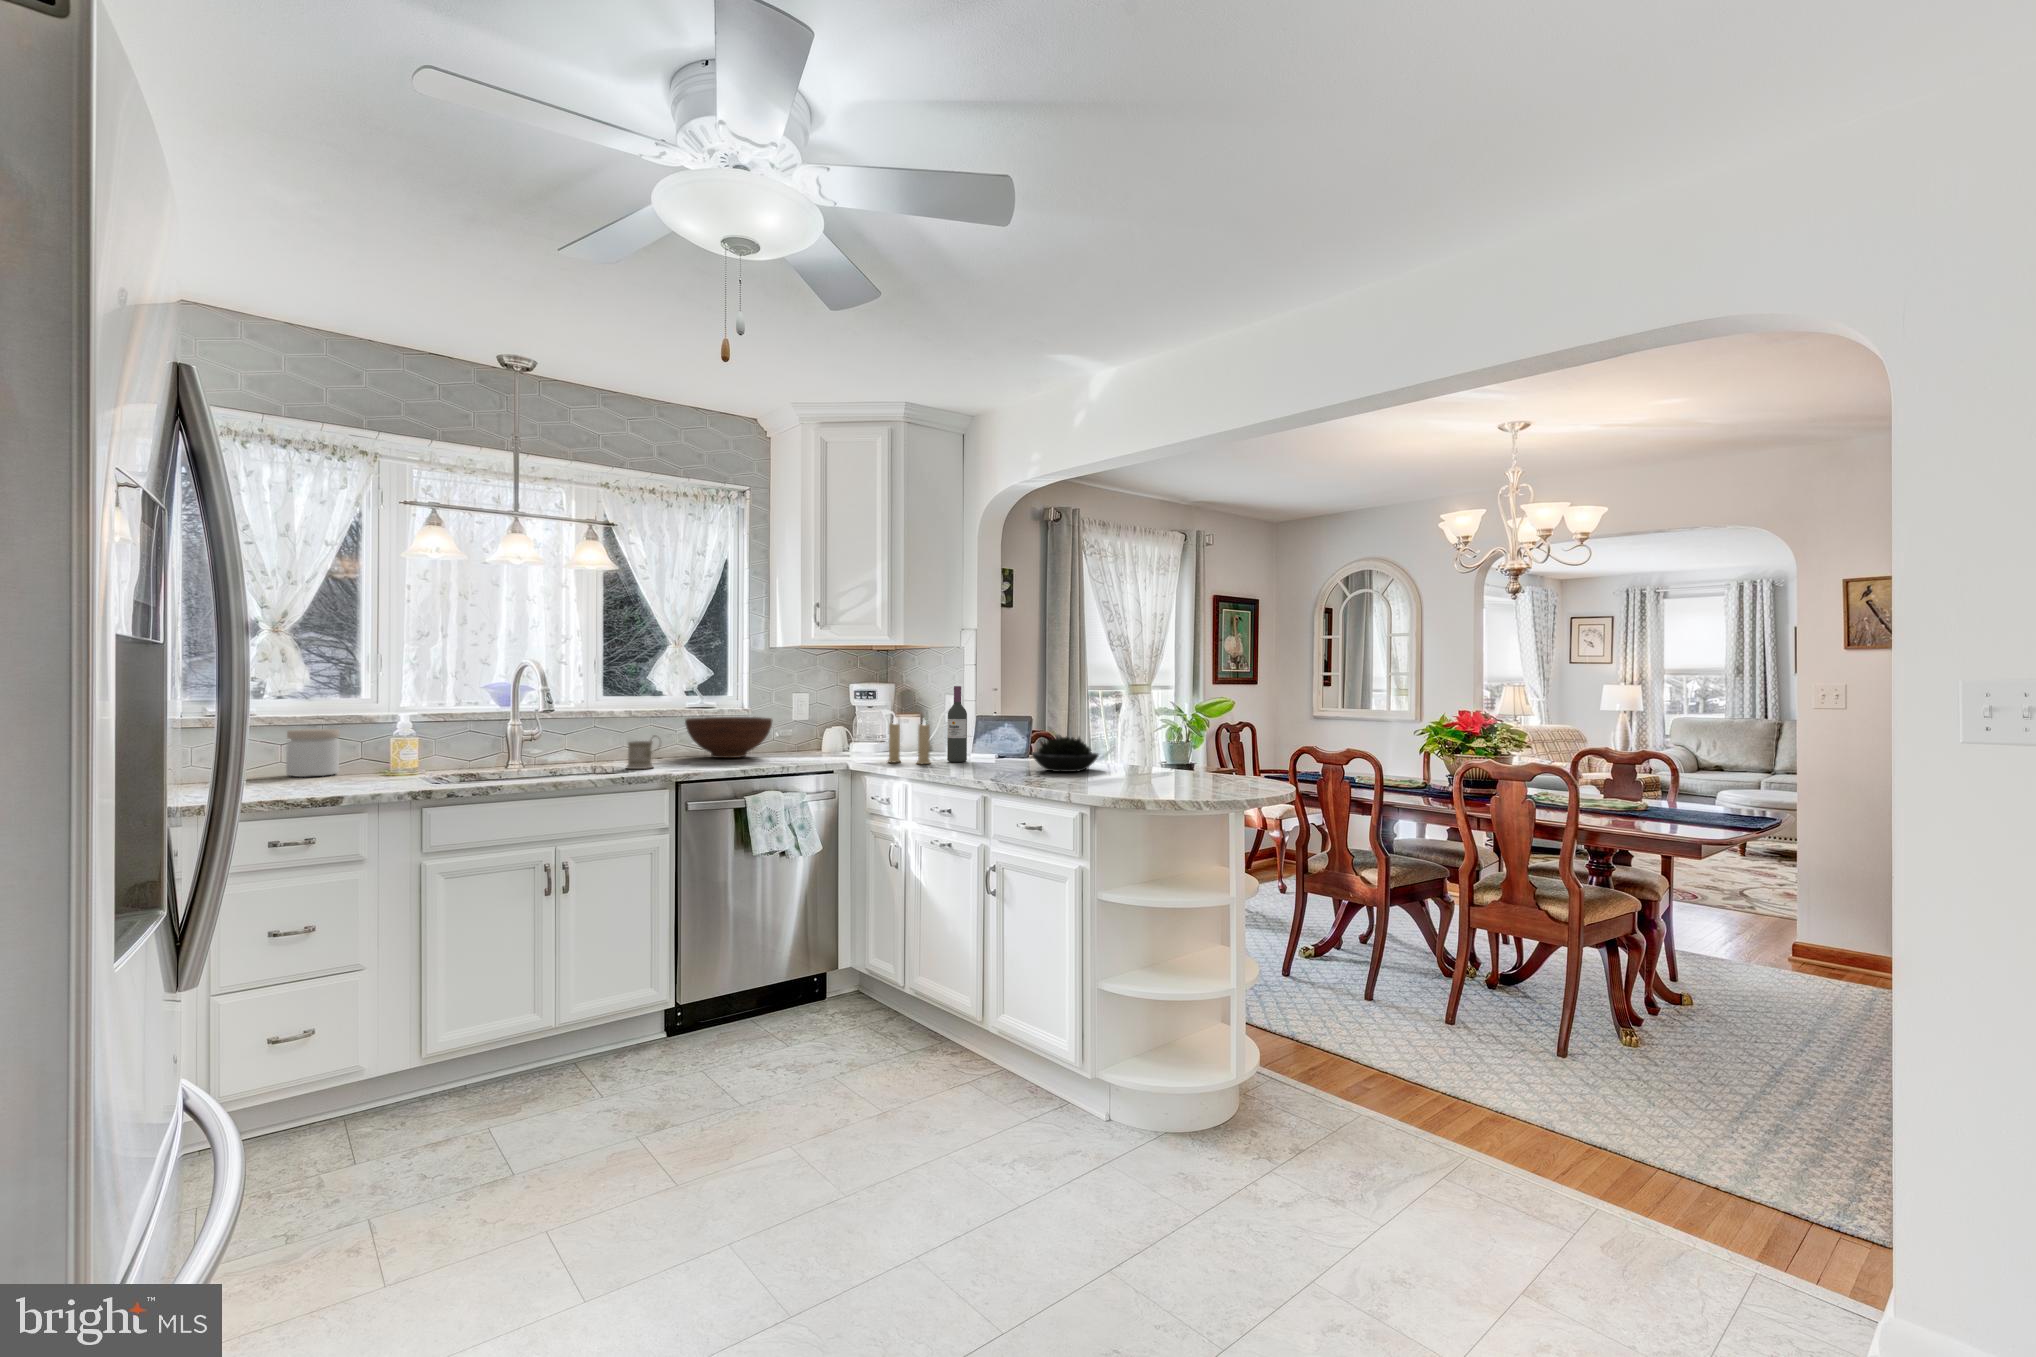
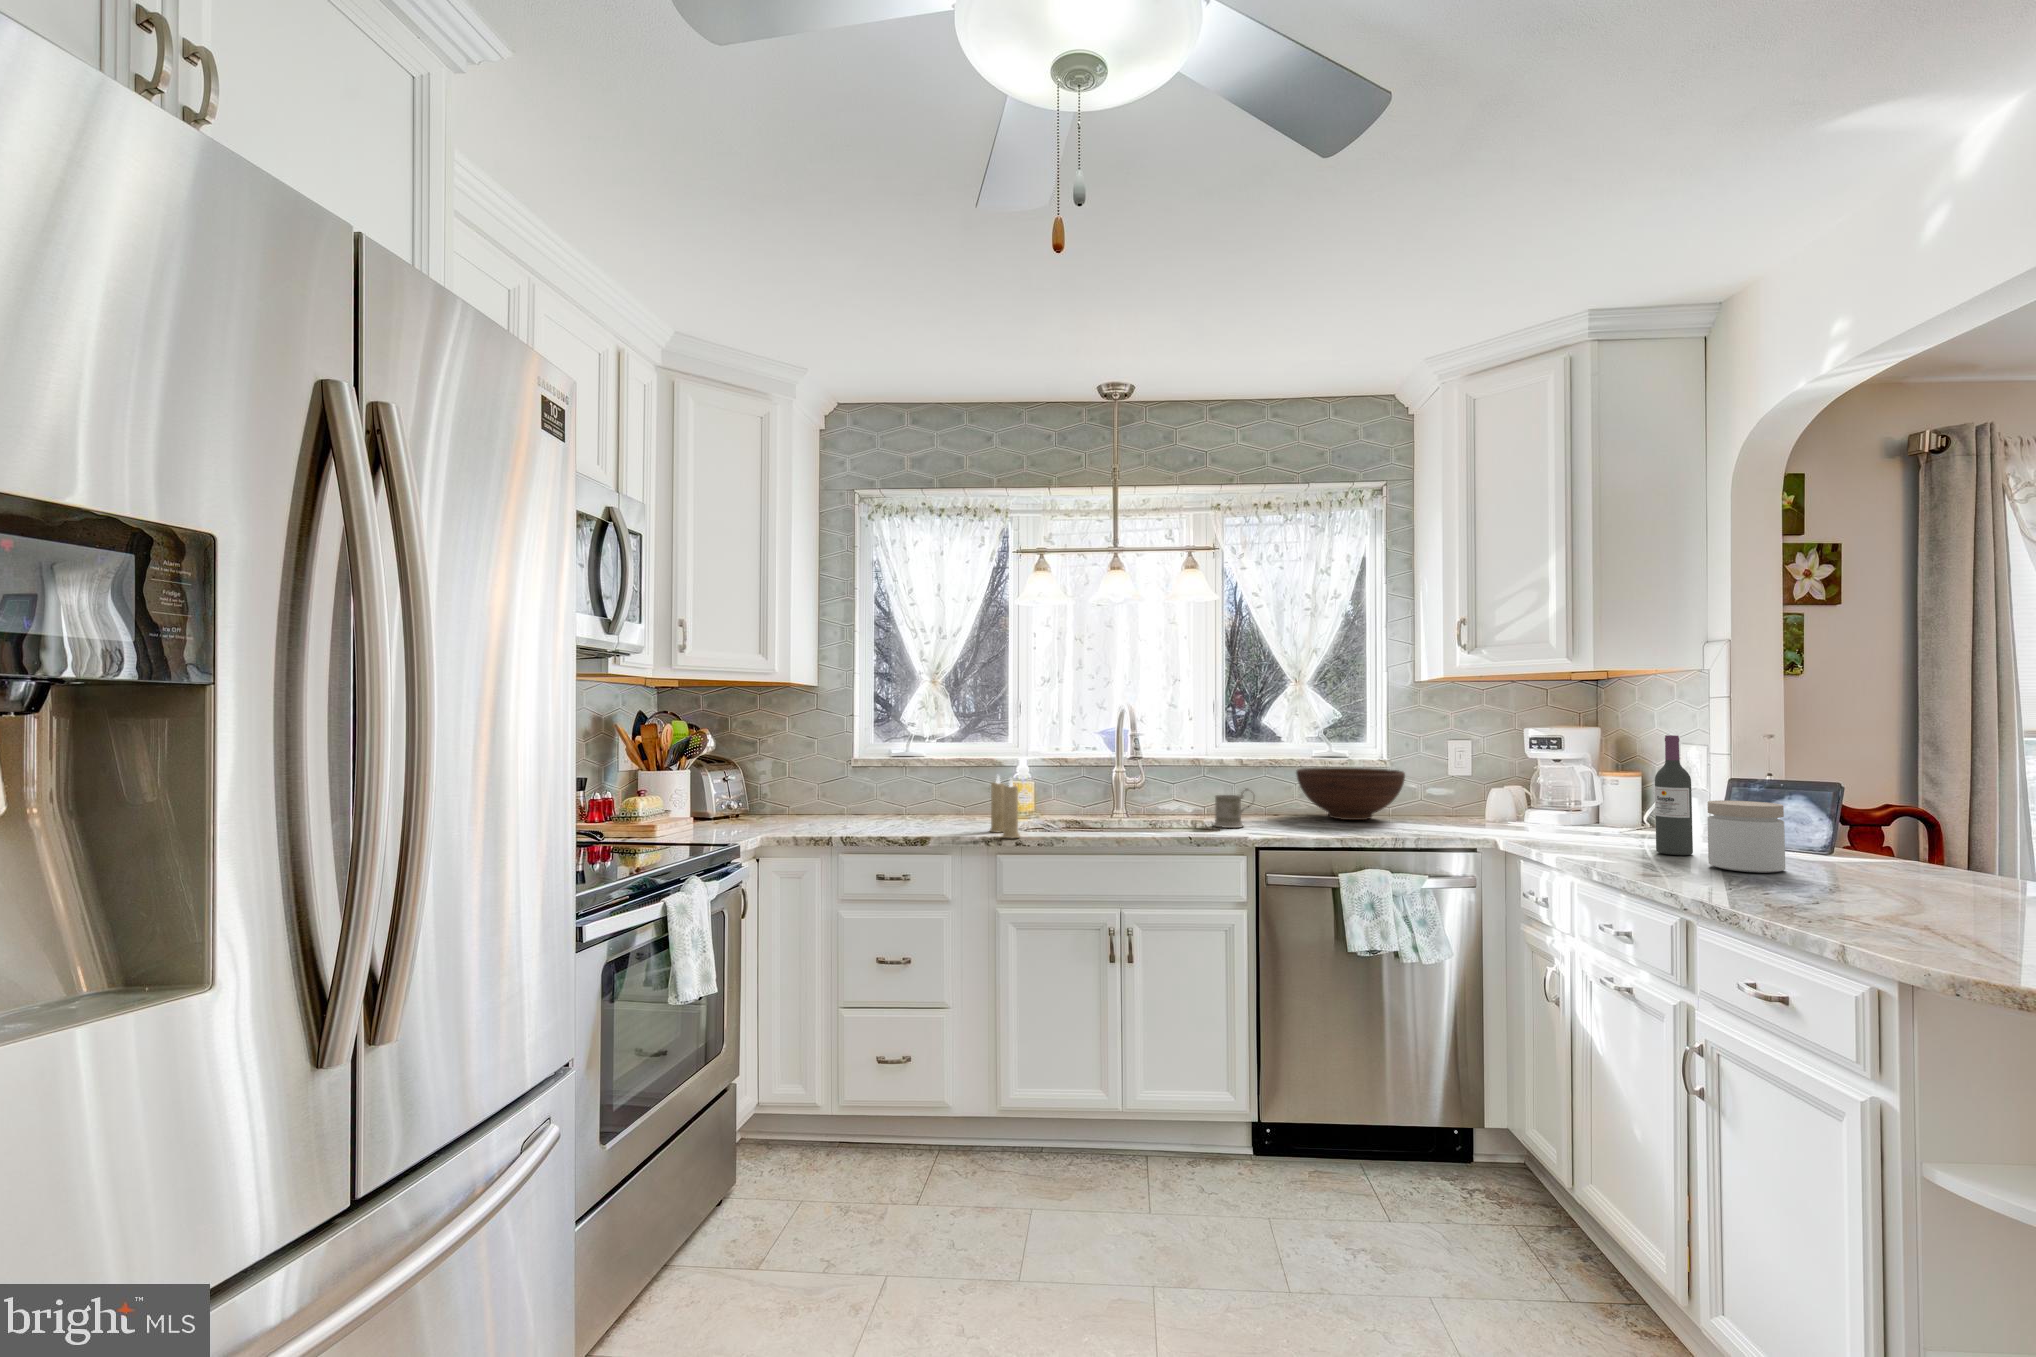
candle: present [888,719,930,764] -> present [990,776,1020,838]
jar: present [286,729,340,777] -> present [1707,800,1785,873]
succulent plant: present [1032,735,1099,772] -> none [1798,827,1964,901]

